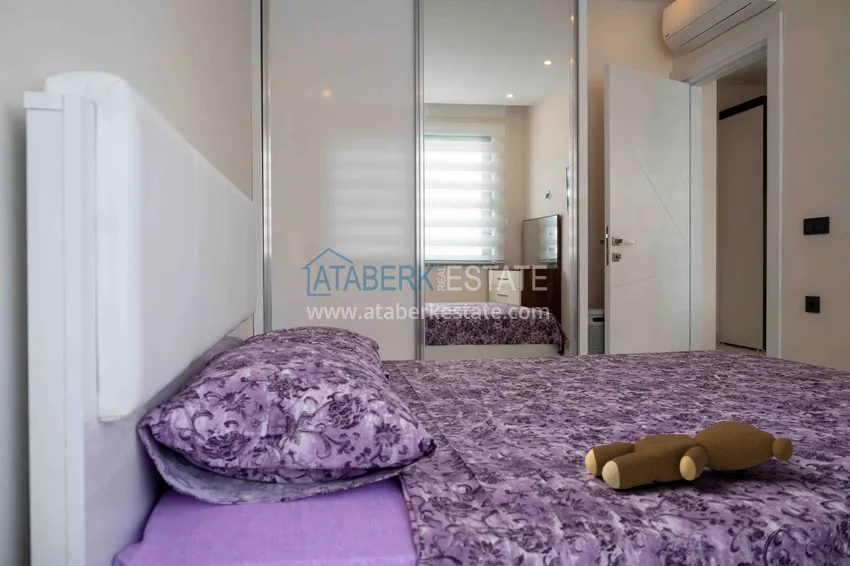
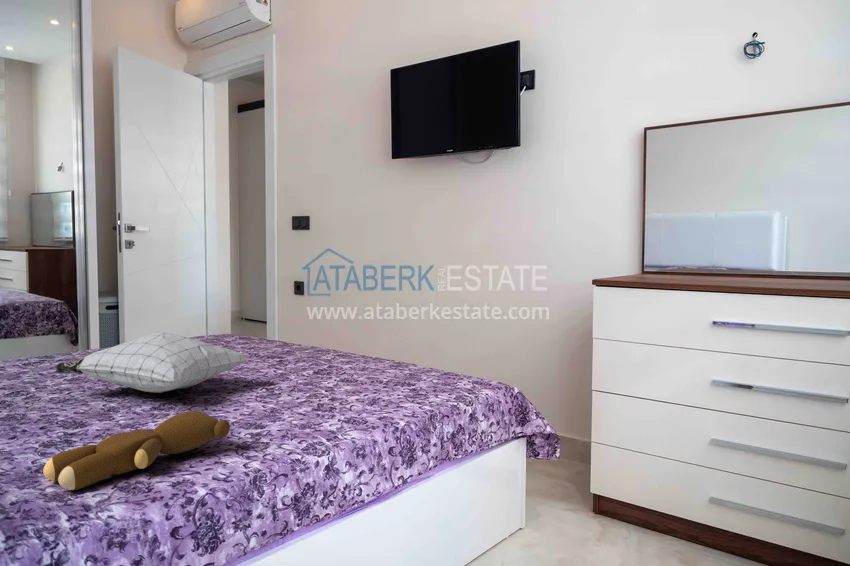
pillow: none [572,333,784,402] -> present [55,332,248,393]

